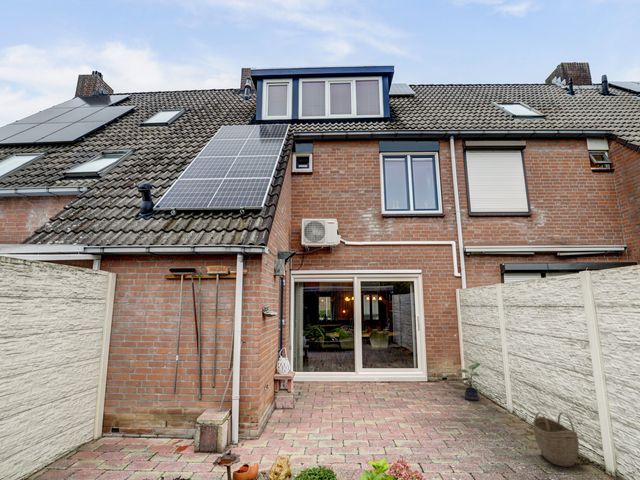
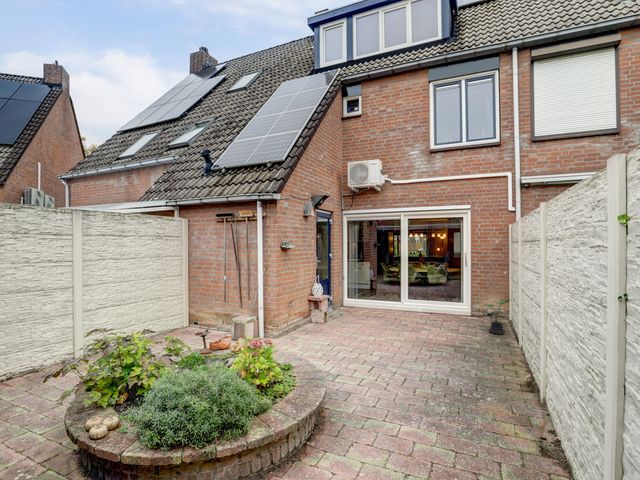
woven basket: present [533,412,579,467] -> none [496,339,531,388]

